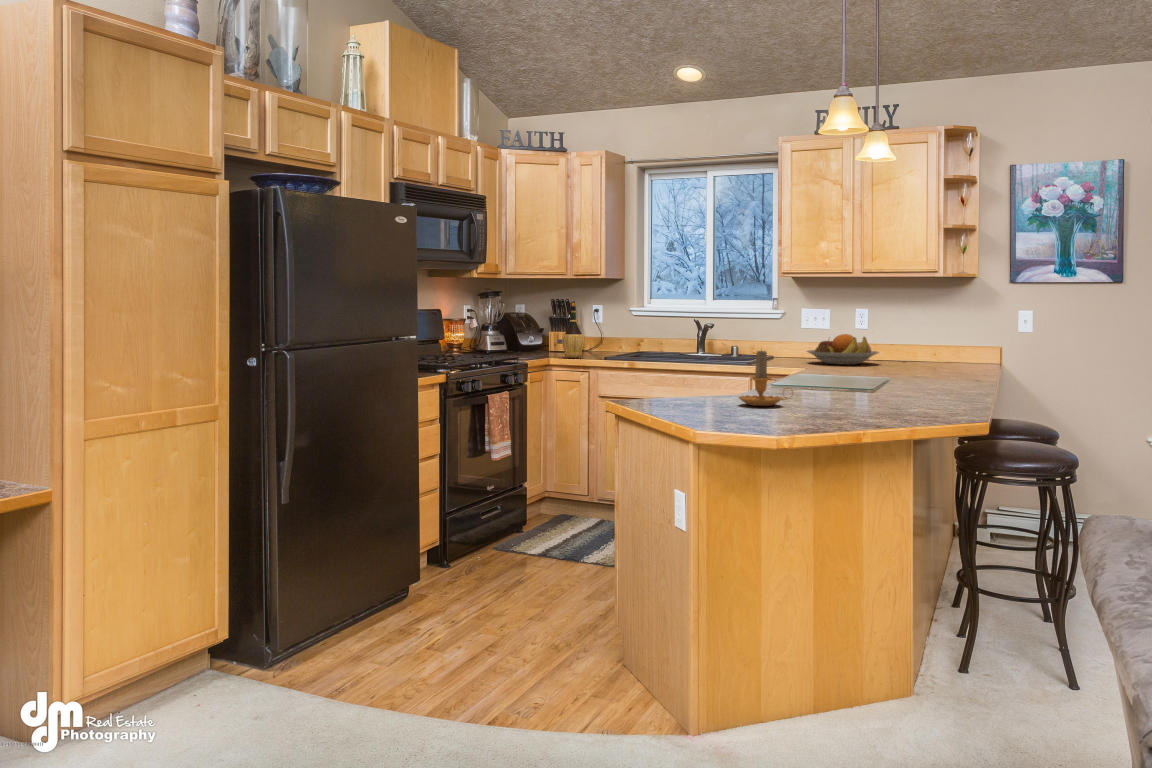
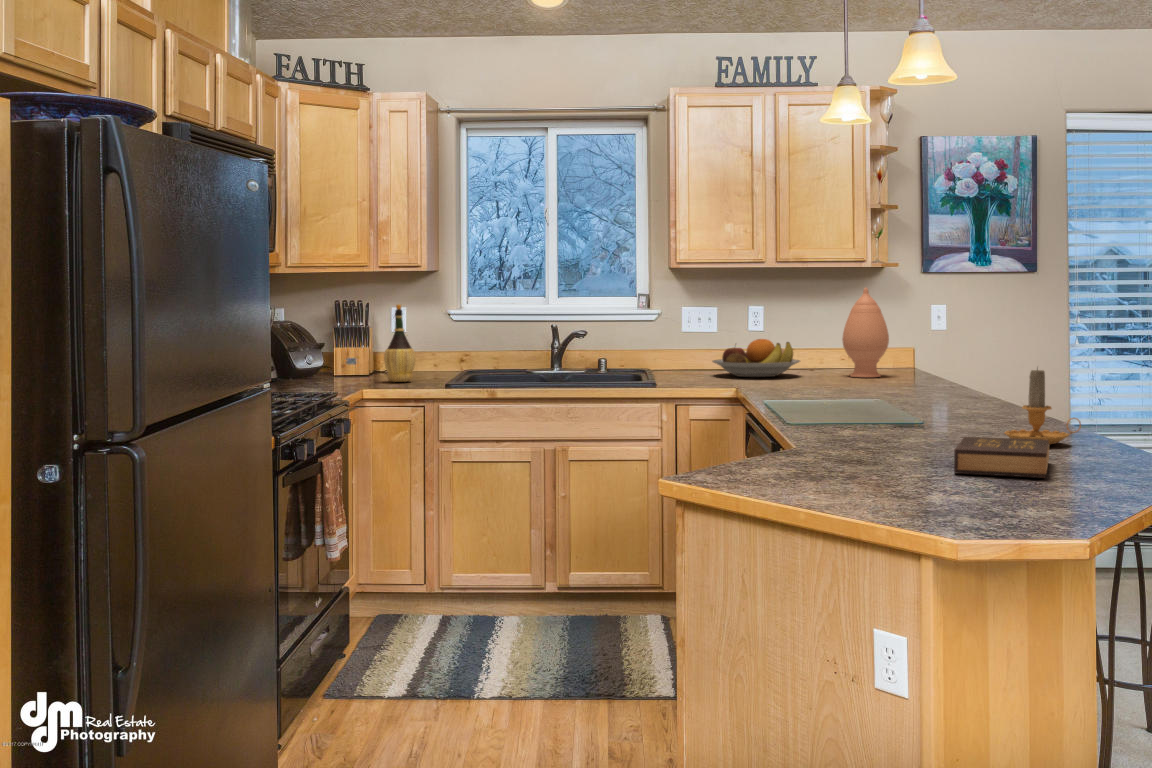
vase: none [913,294,954,368] -> present [842,288,889,377]
candle: present [739,350,793,406] -> present [1005,369,1081,445]
hardback book: none [762,400,861,429] -> present [954,437,1049,478]

